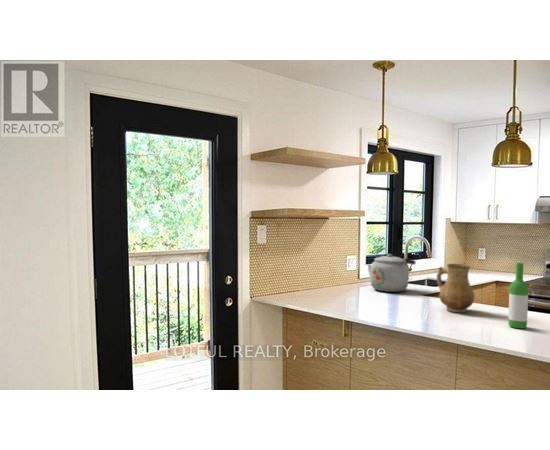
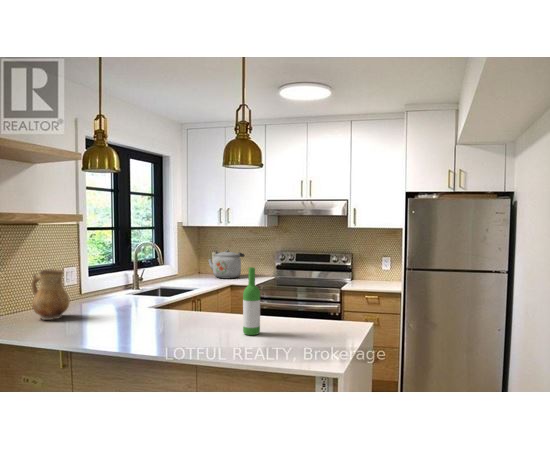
kettle: present [368,254,416,292] -> present [209,250,245,278]
ceramic pitcher: present [437,264,474,312] -> present [31,269,70,320]

